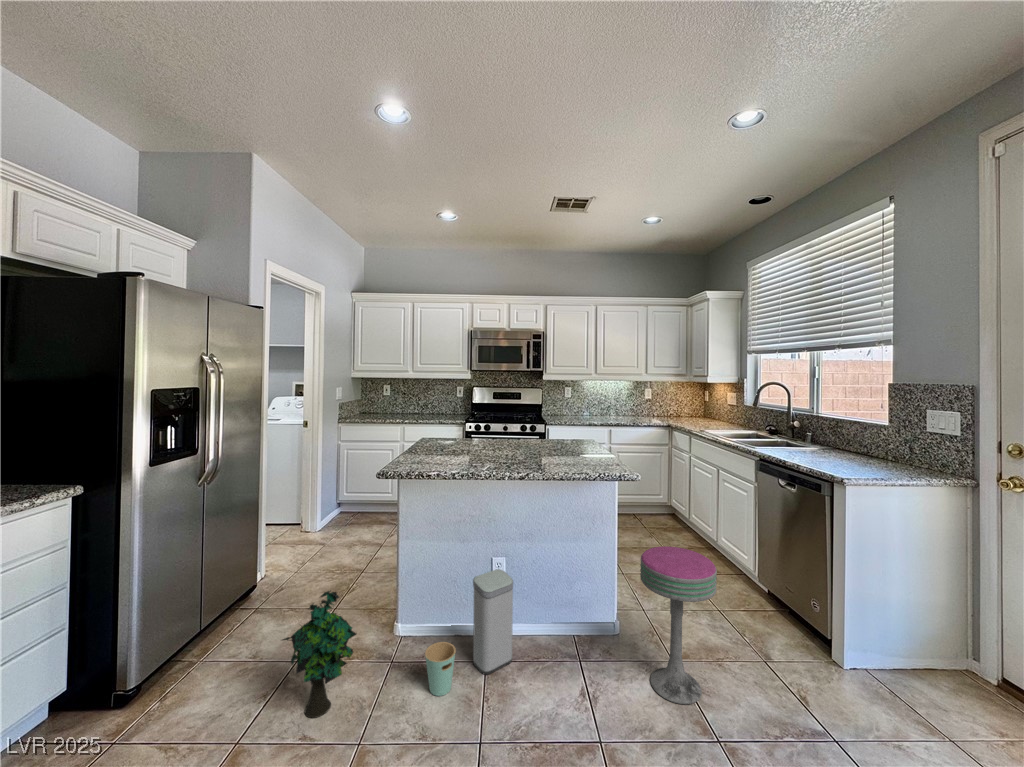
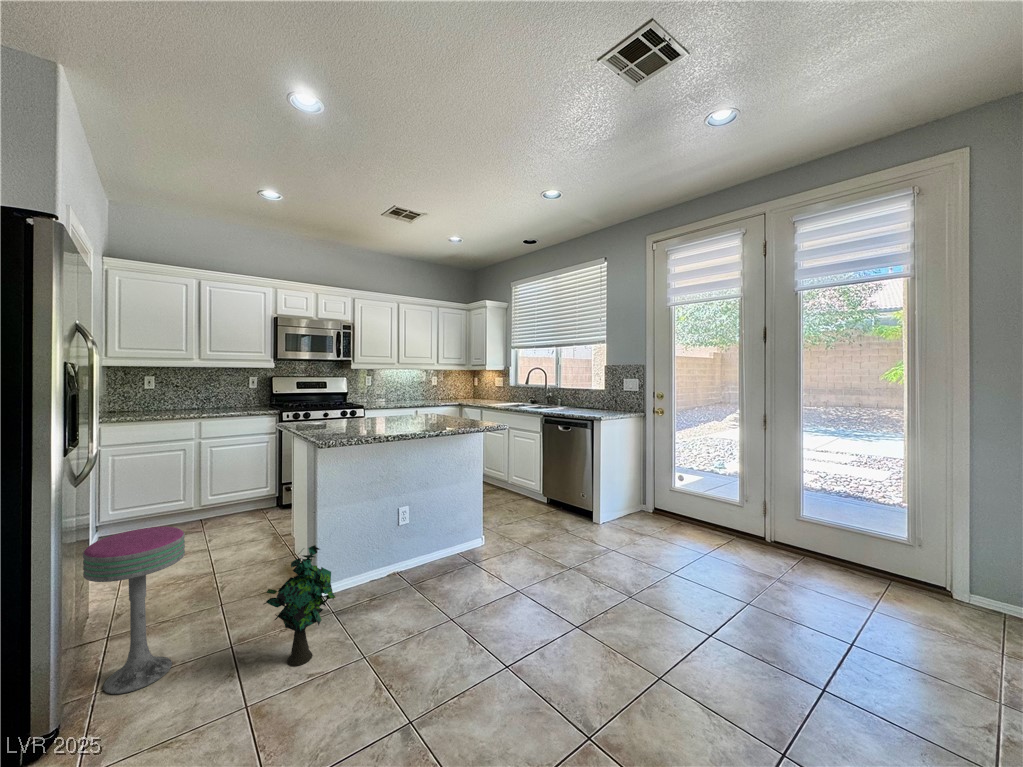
bar stool: present [640,546,717,704] -> present [83,527,185,694]
trash can: present [425,569,513,696] -> none [382,511,433,614]

